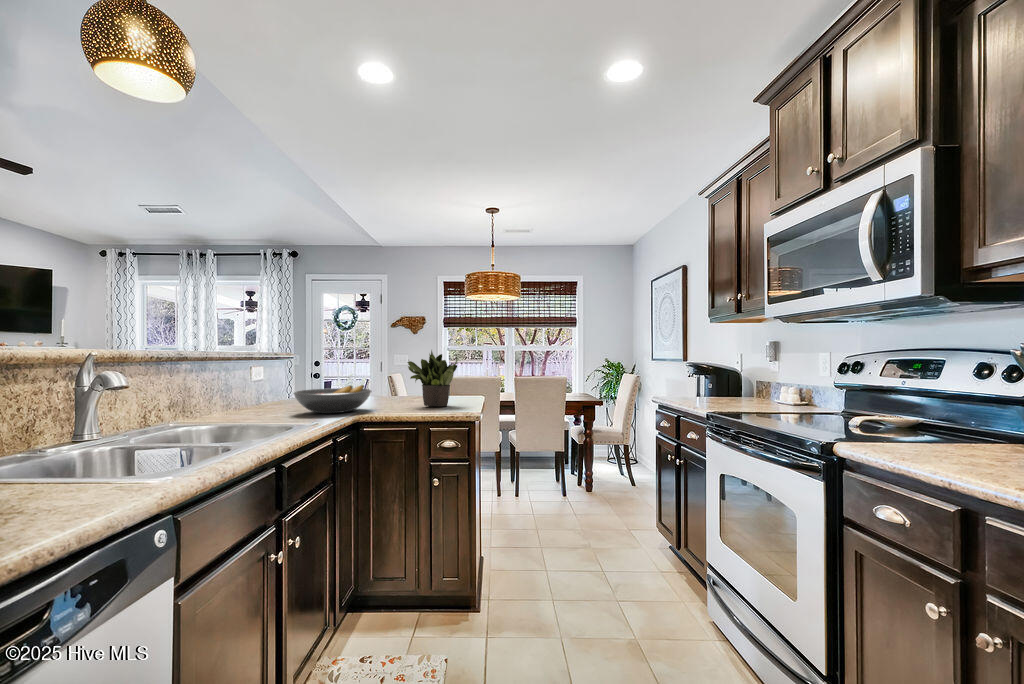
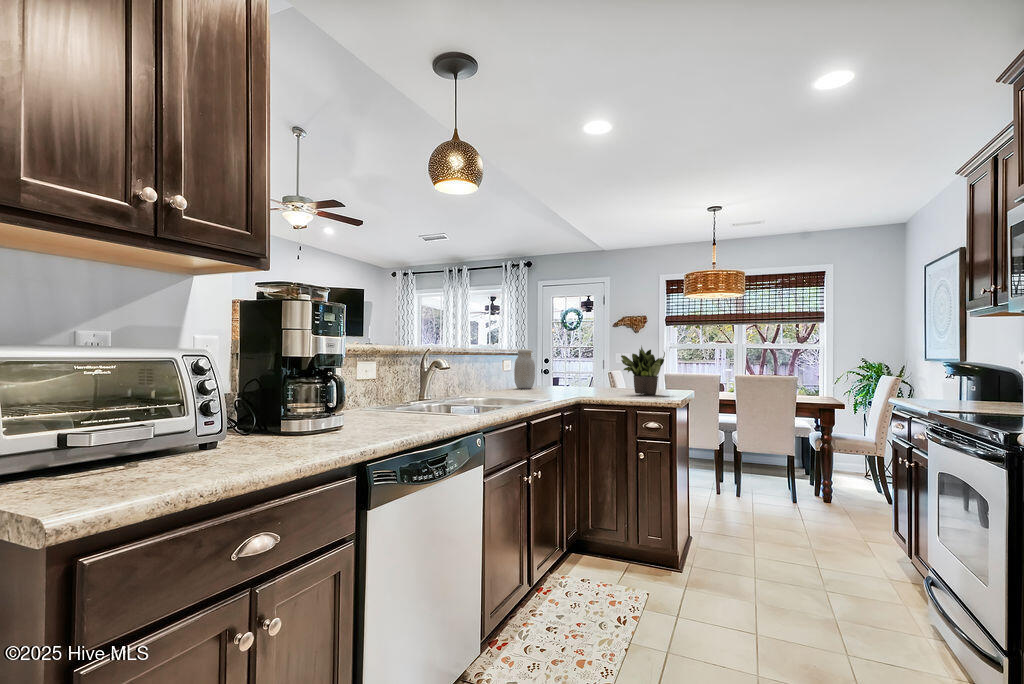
jar: none [269,353,298,403] -> present [514,349,535,389]
fruit bowl: present [294,385,372,413] -> none [534,374,592,395]

